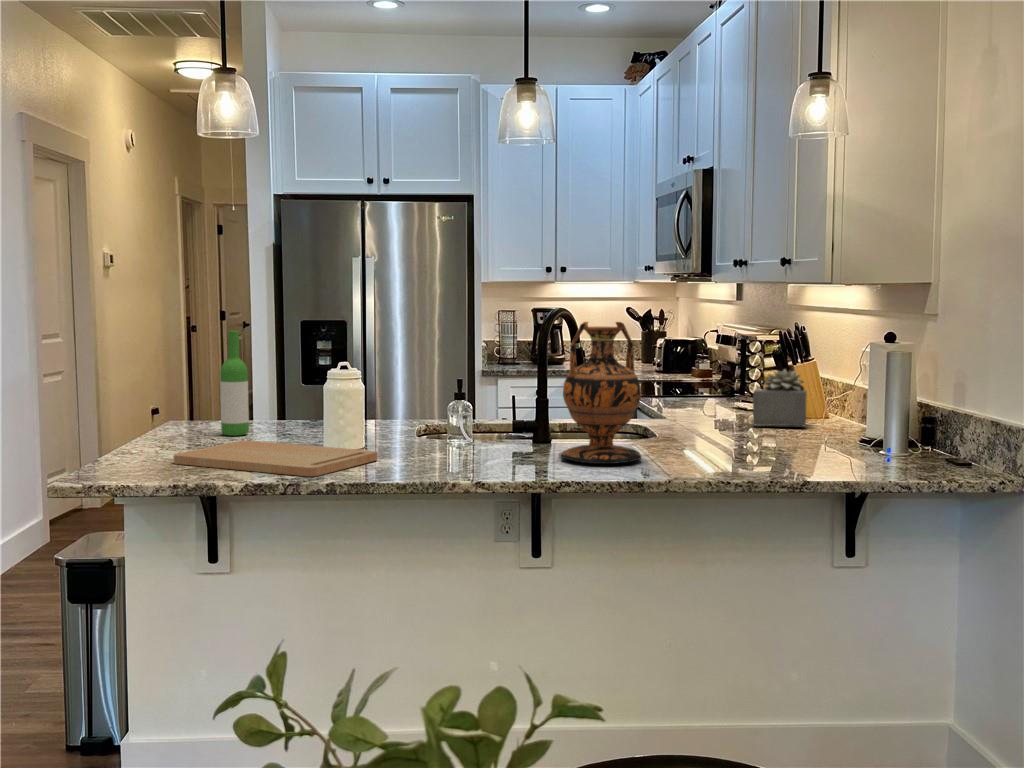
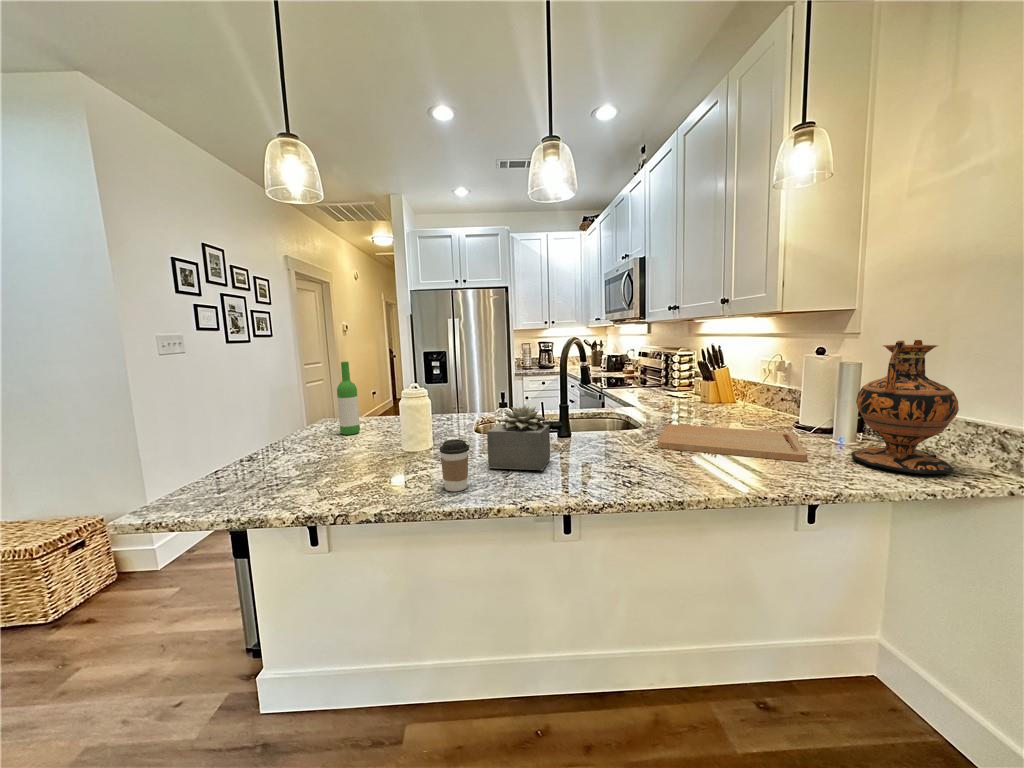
vase: present [561,322,641,464] -> present [851,340,959,474]
succulent plant: present [753,370,807,426] -> present [487,405,550,470]
coffee cup: none [389,420,422,474] -> present [439,440,470,491]
cutting board: present [173,441,378,477] -> present [658,424,807,462]

